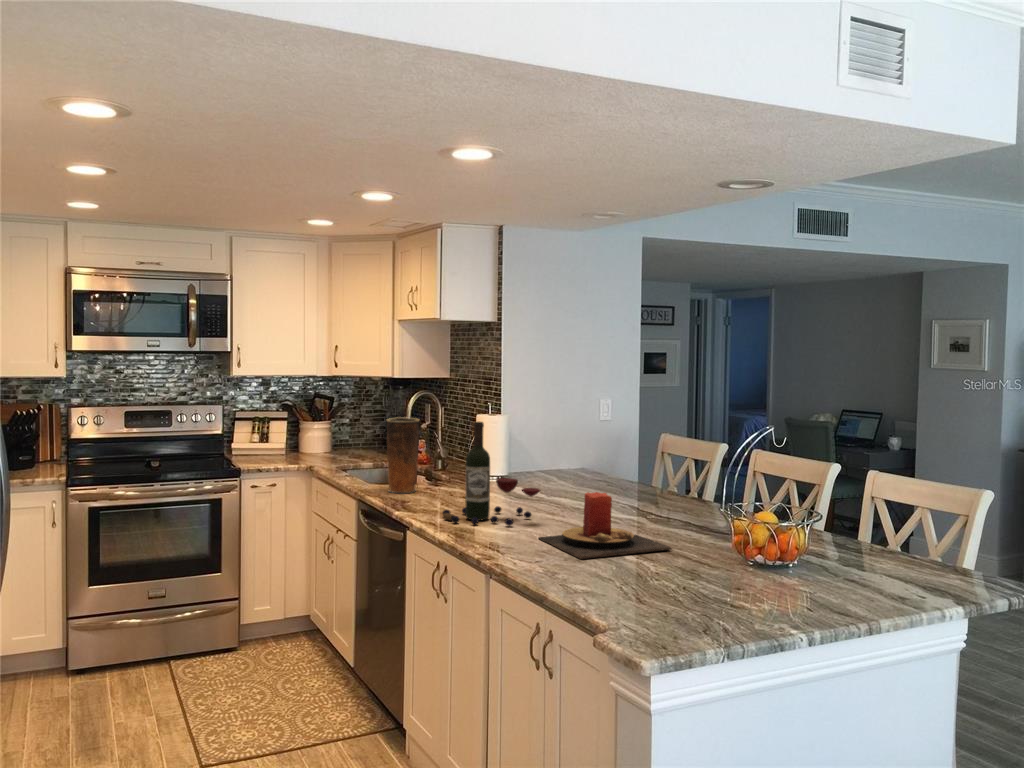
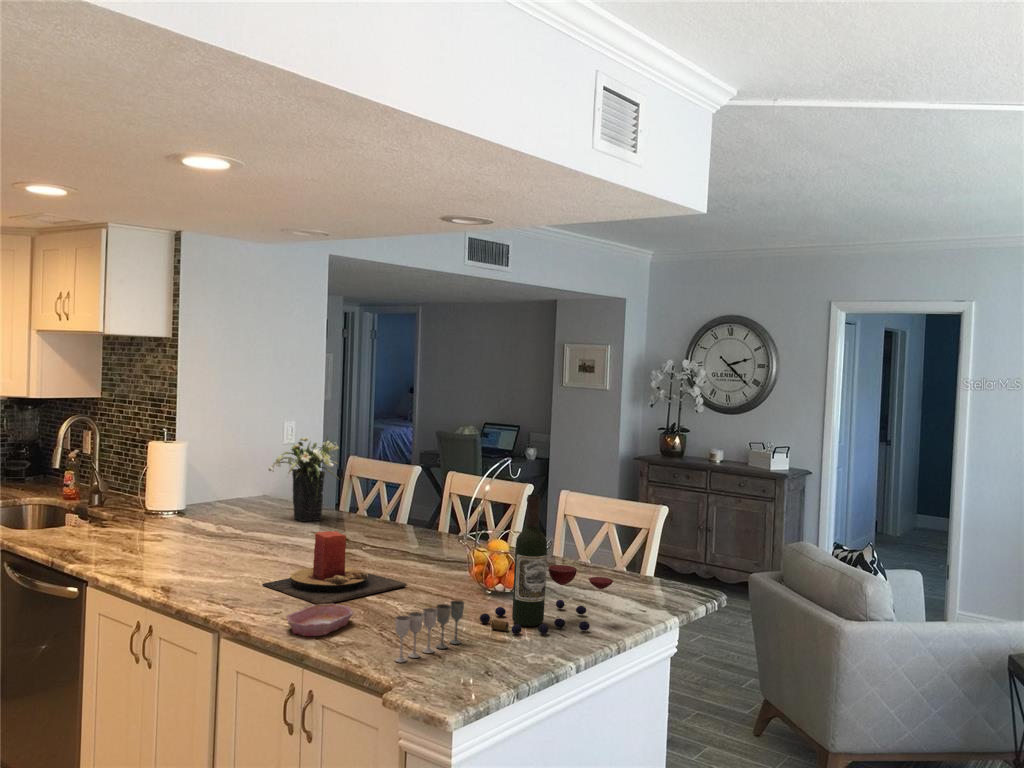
flower arrangement: none [574,409,642,490] -> present [269,436,339,522]
vase: present [387,417,419,493] -> none [45,449,89,540]
wine bottle: present [443,422,540,526] -> present [480,494,613,634]
bowl: none [536,556,600,583] -> present [286,604,353,636]
wine glass: none [620,560,698,613] -> present [395,601,464,663]

